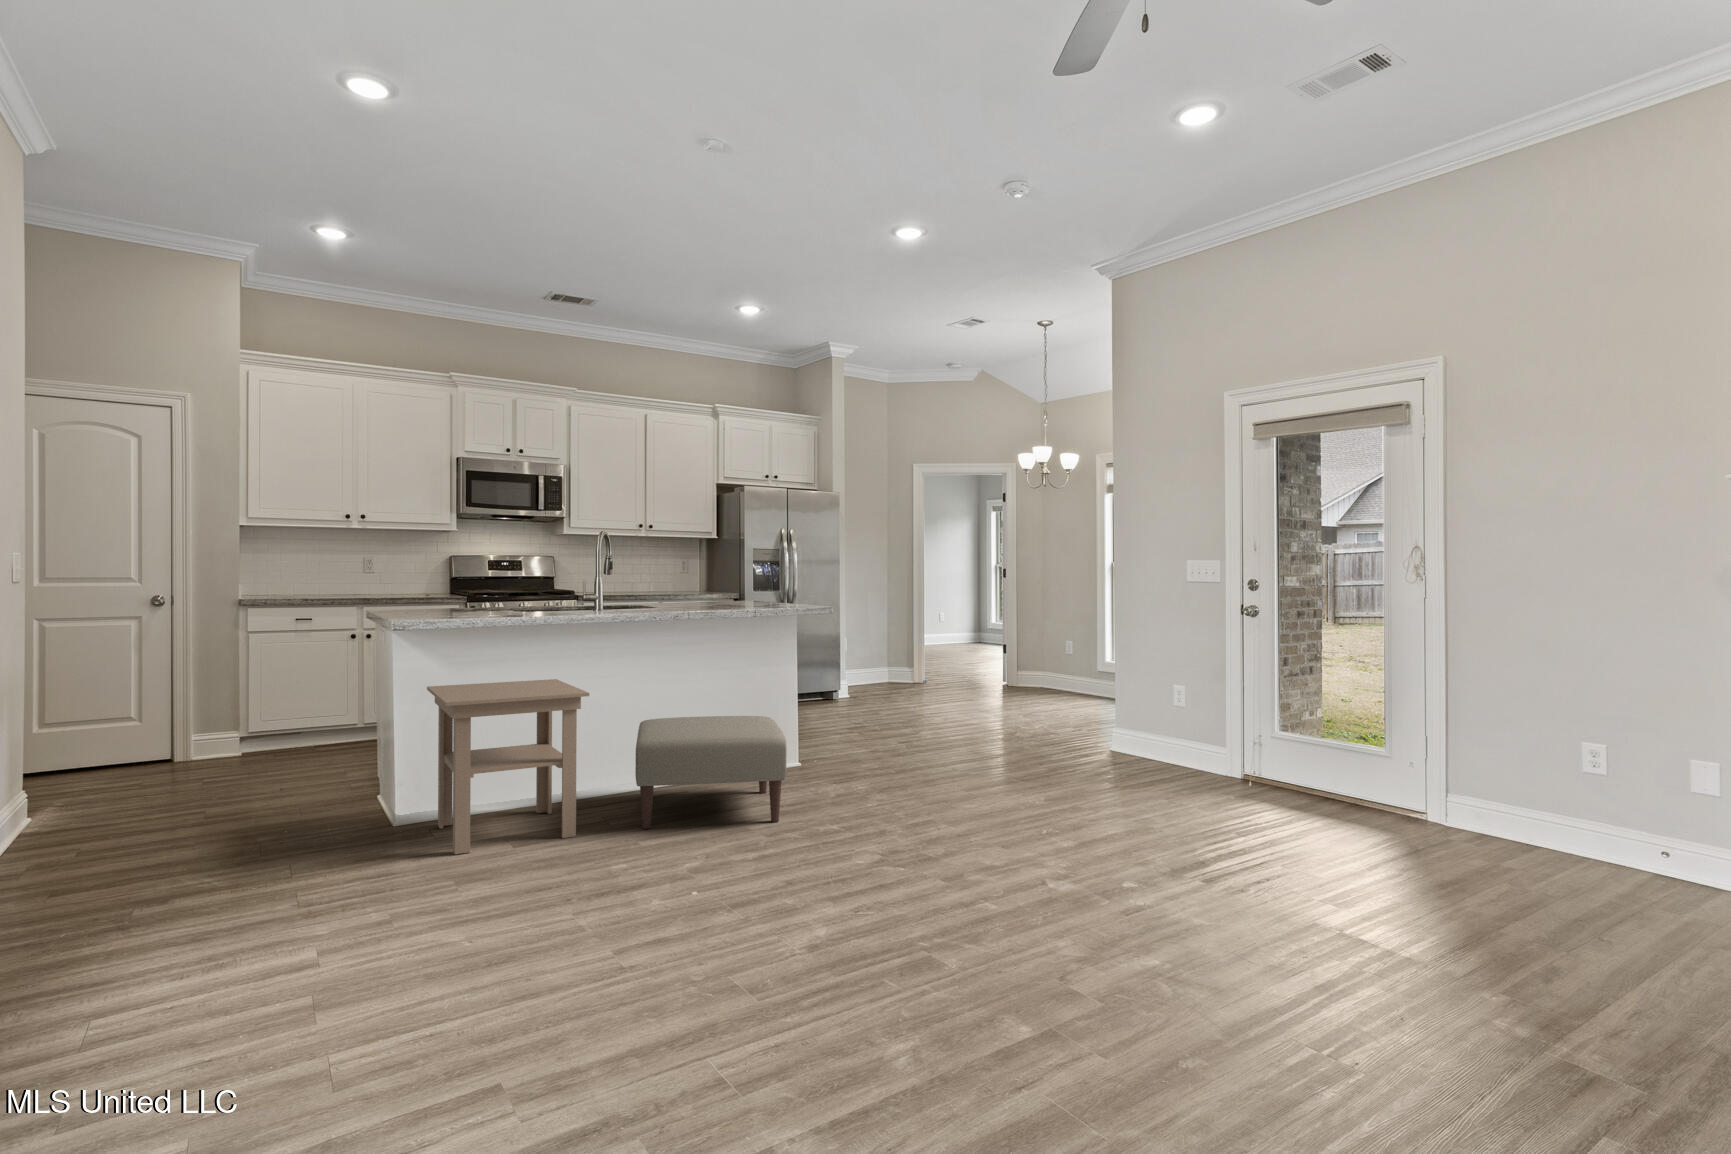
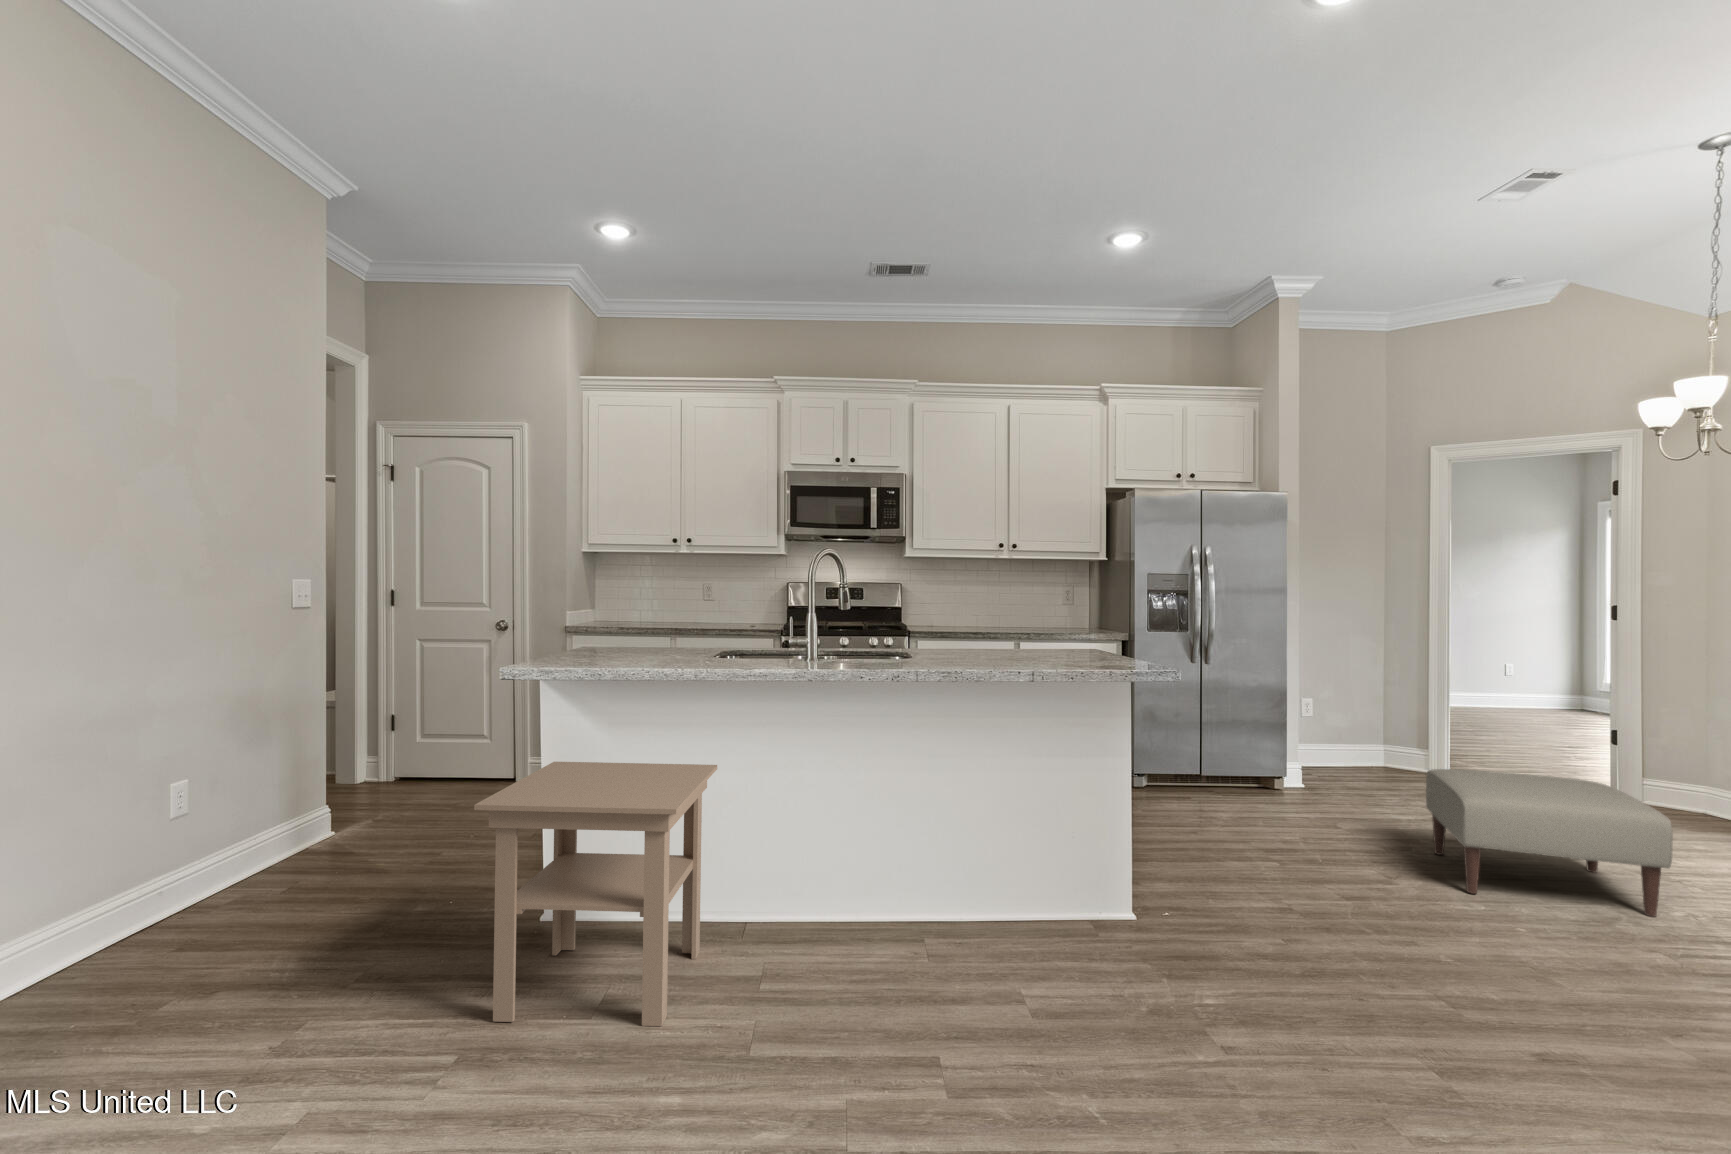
ottoman: present [635,716,787,829] -> present [1426,769,1673,917]

